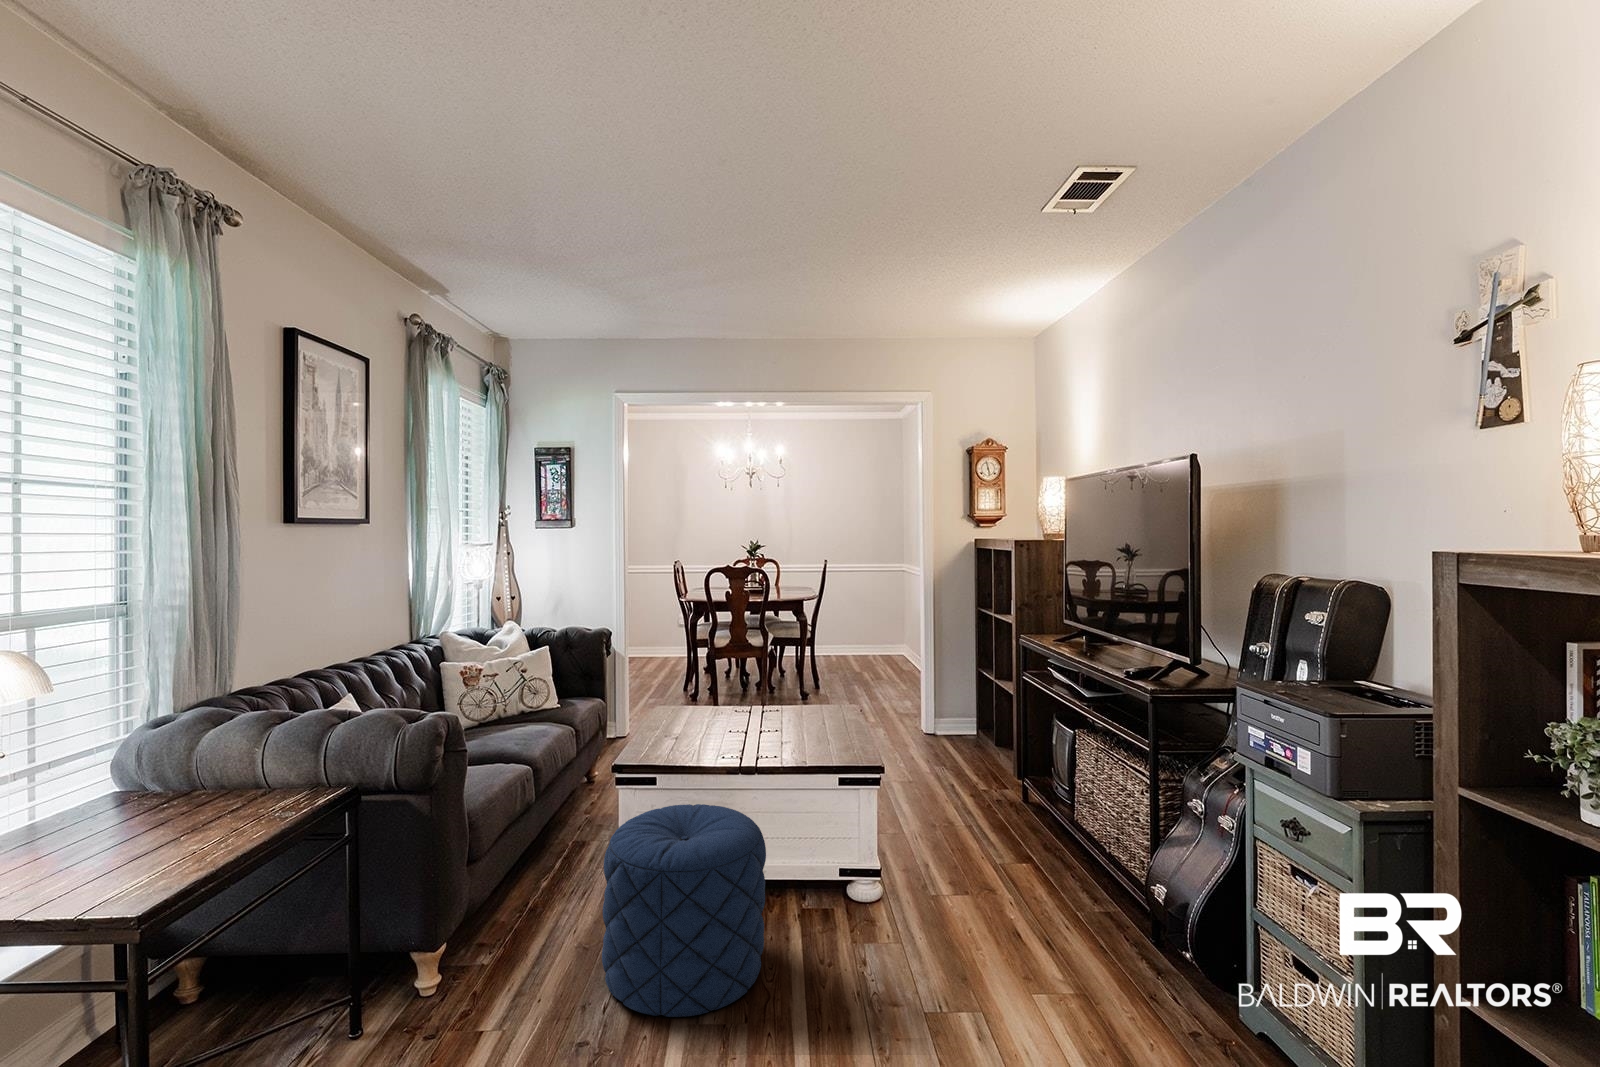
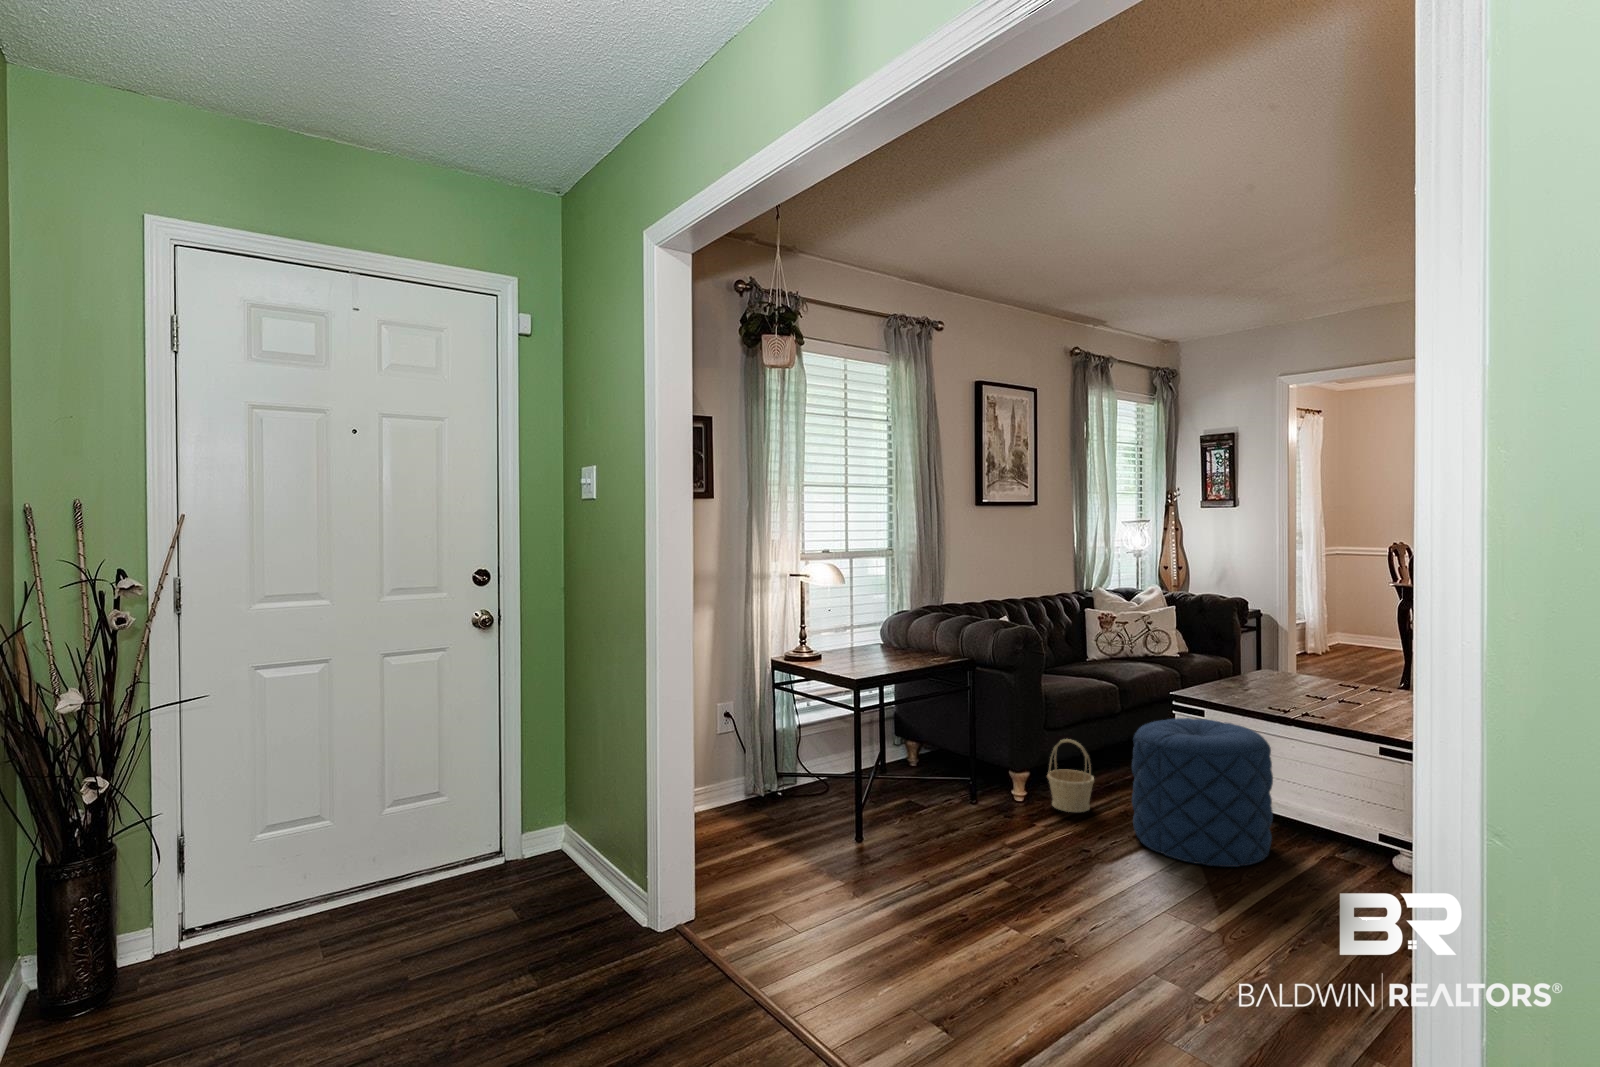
basket: none [461,878,533,992] -> present [1047,739,1094,812]

